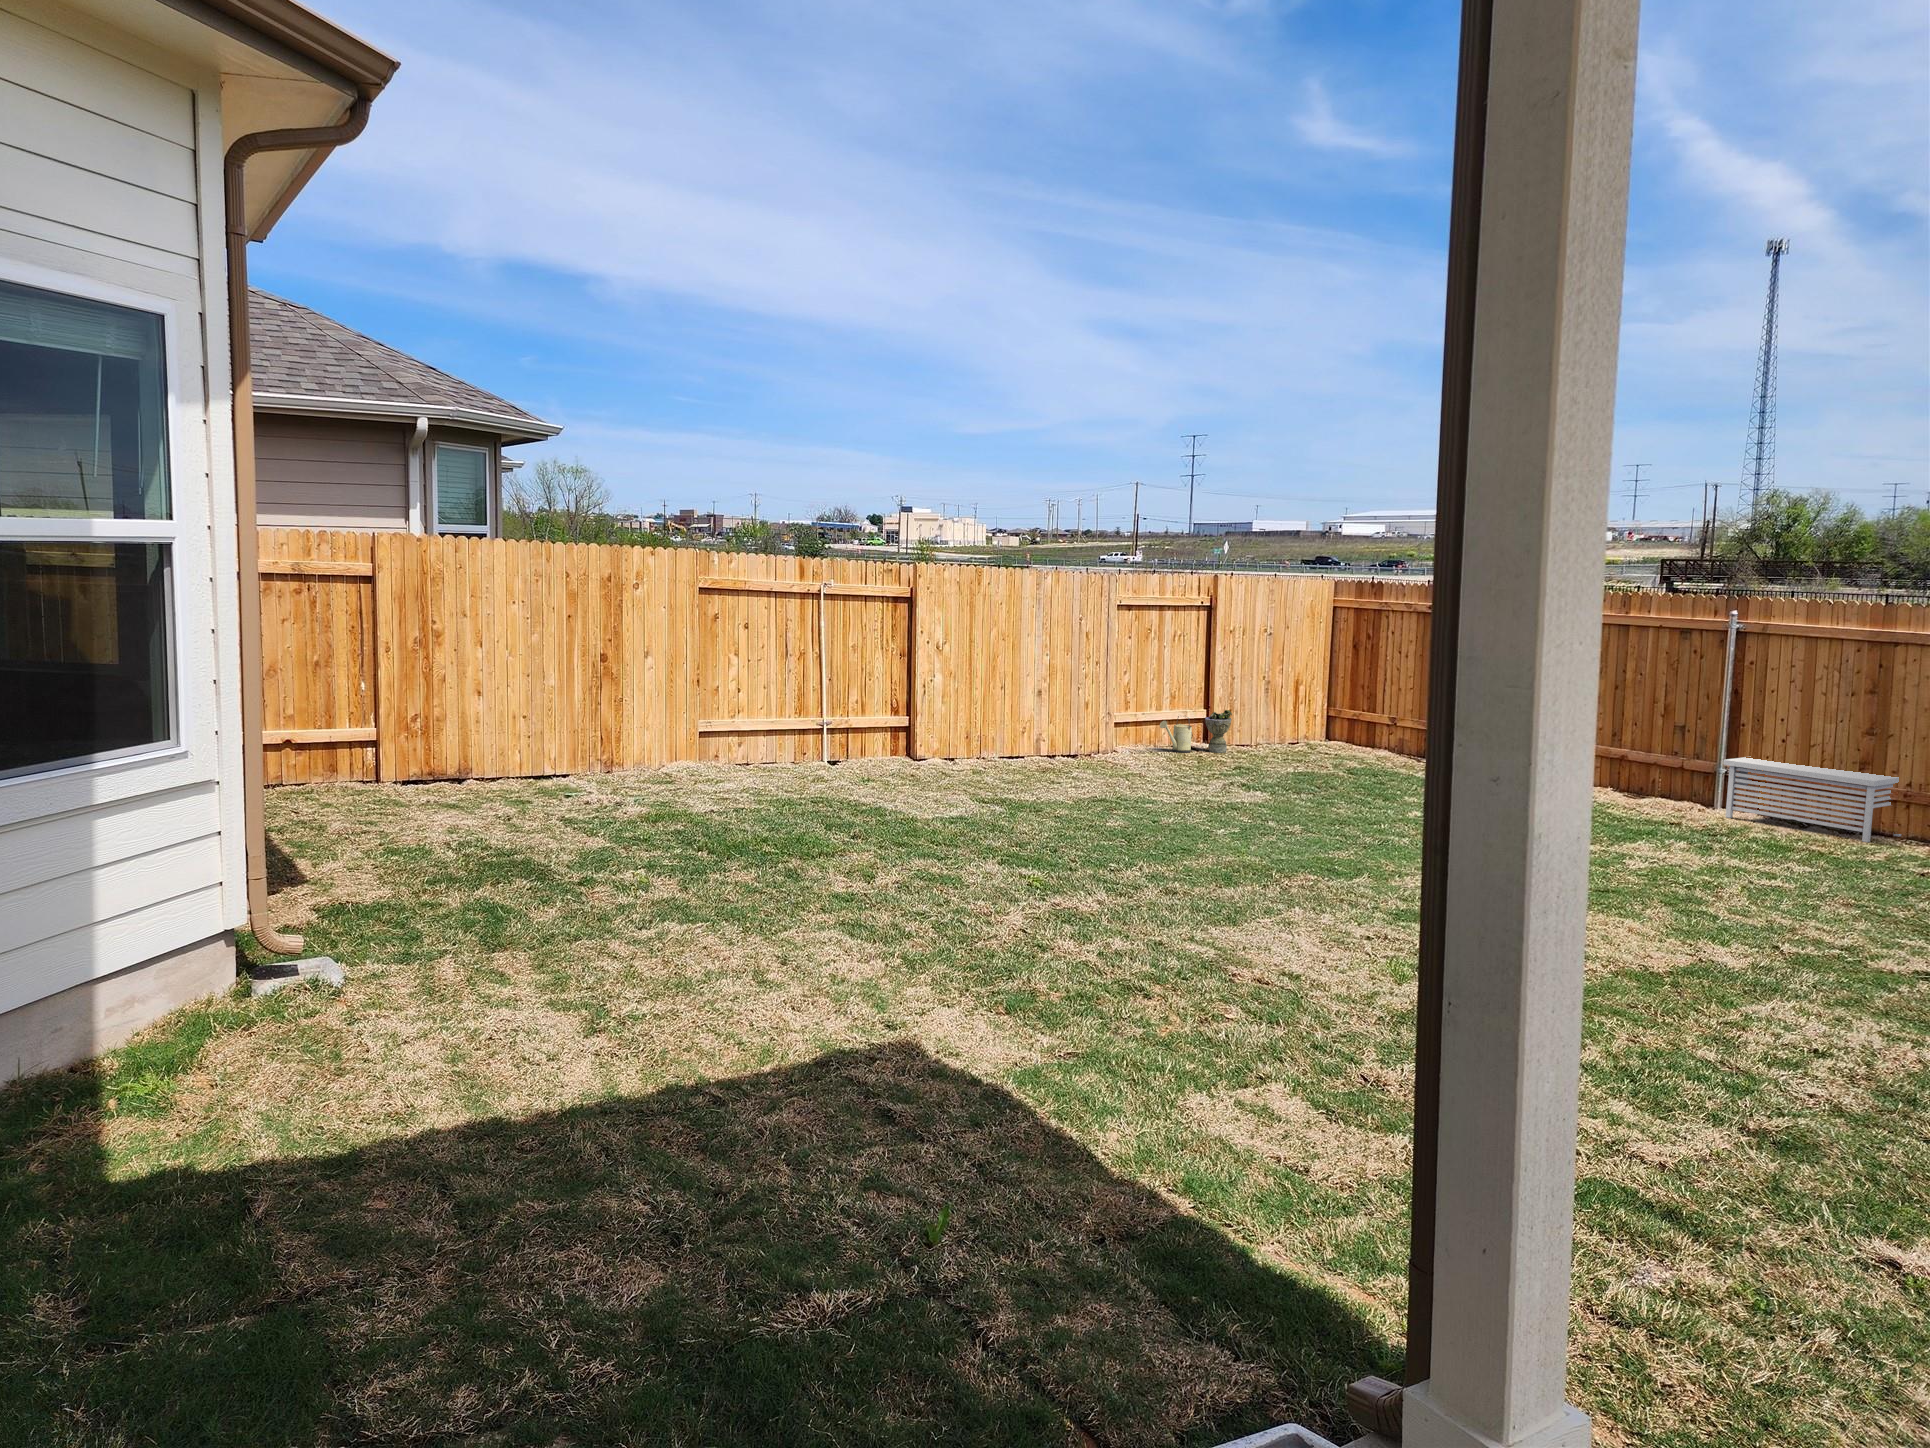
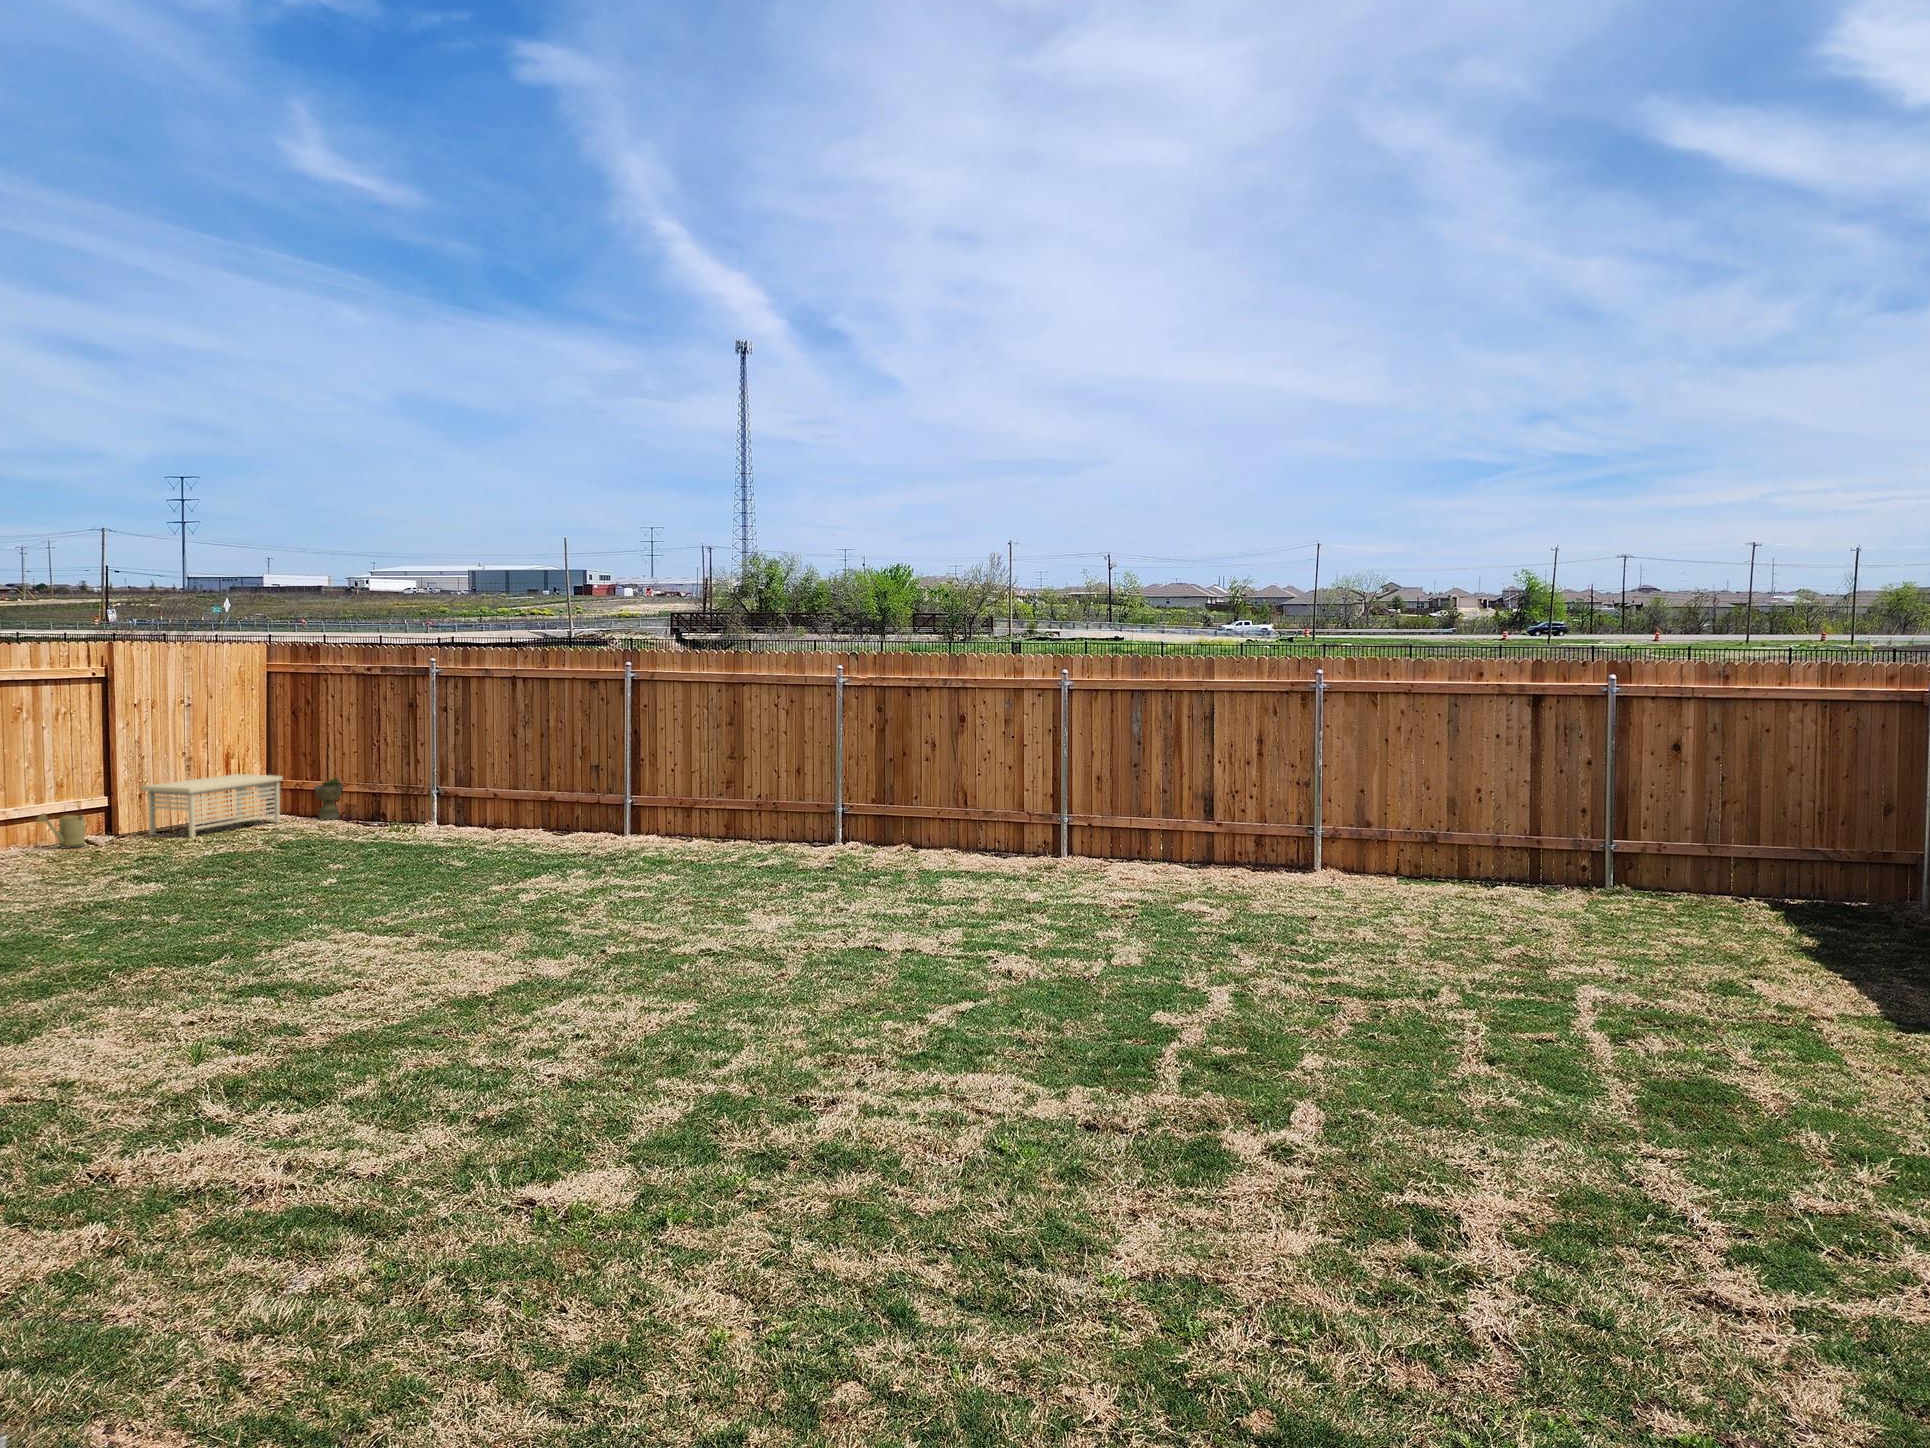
planter: present [1205,710,1232,753] -> present [314,778,343,820]
storage bench: present [1724,757,1901,842] -> present [142,774,283,838]

